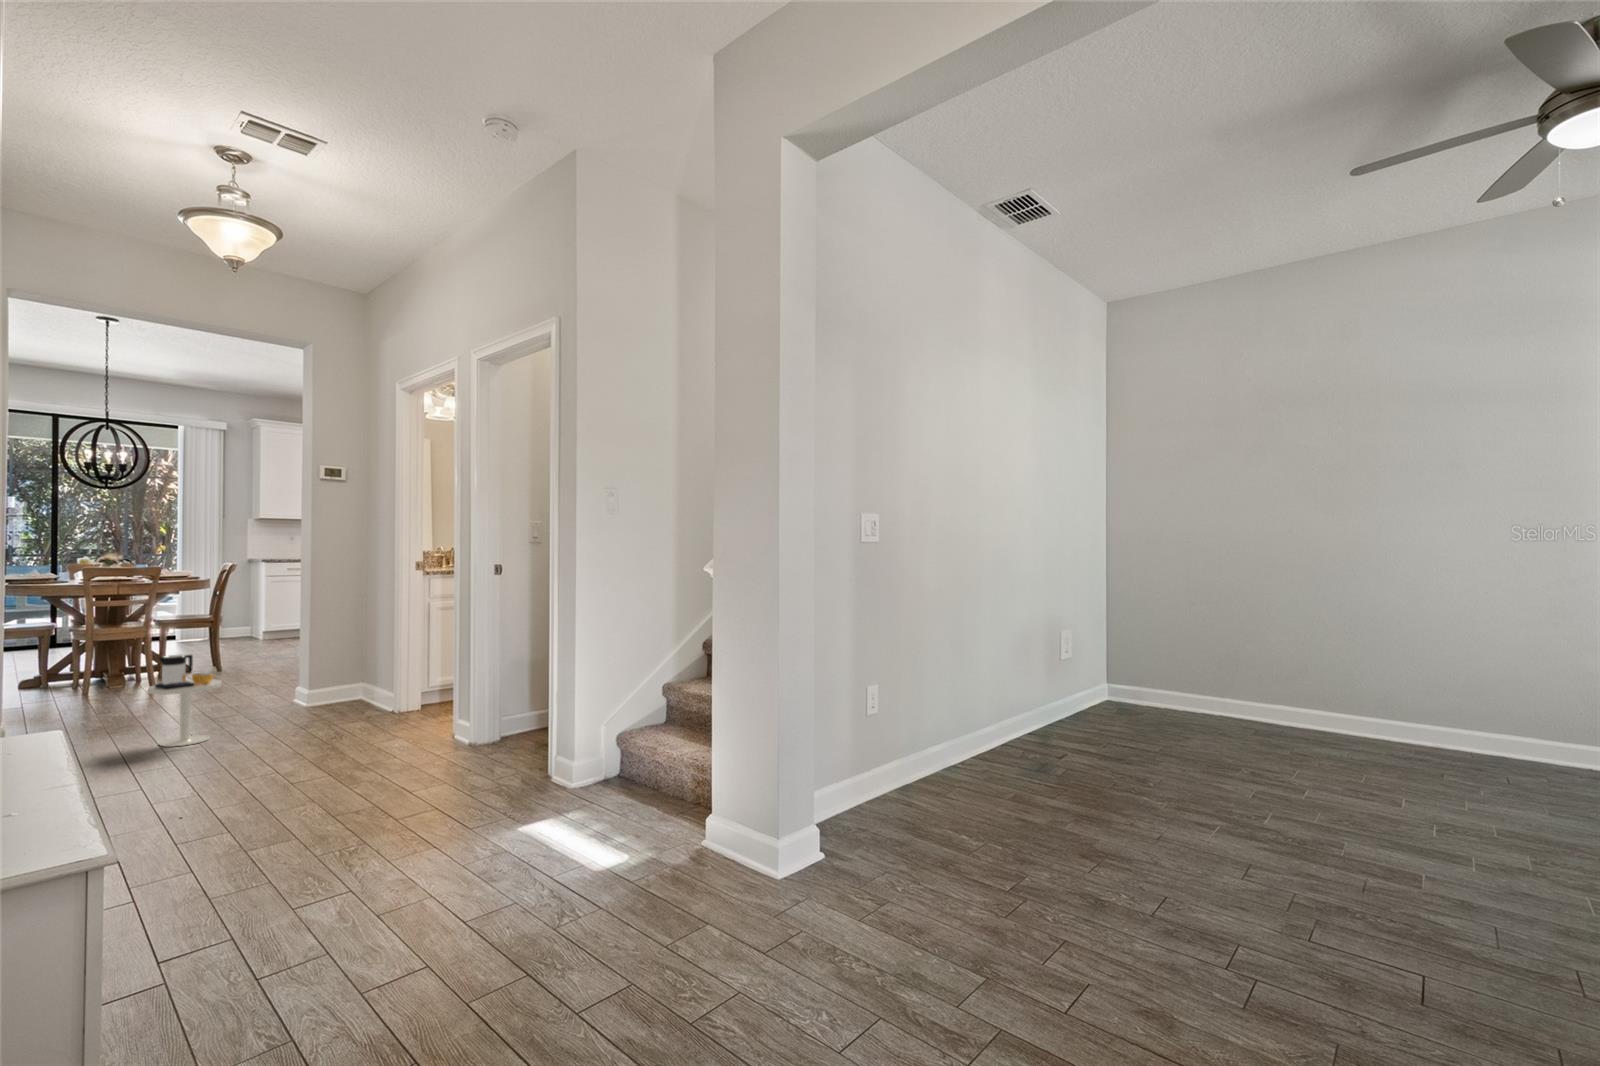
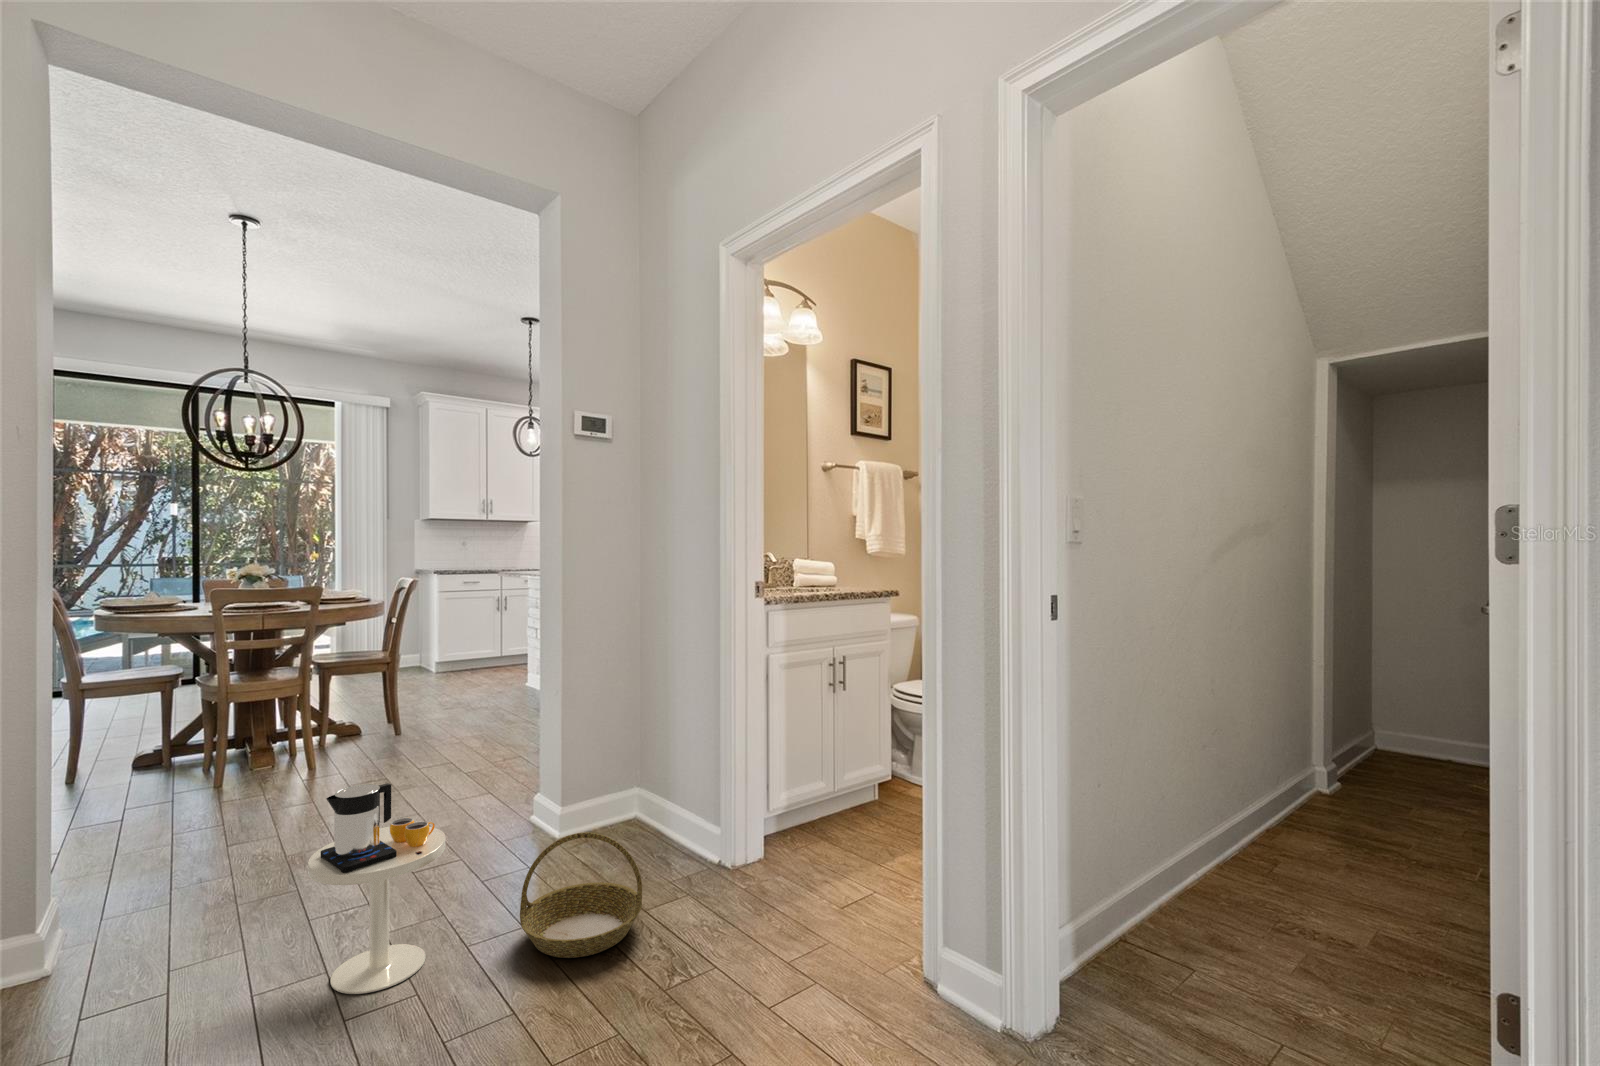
basket: none [261,682,330,736] -> present [520,832,642,958]

